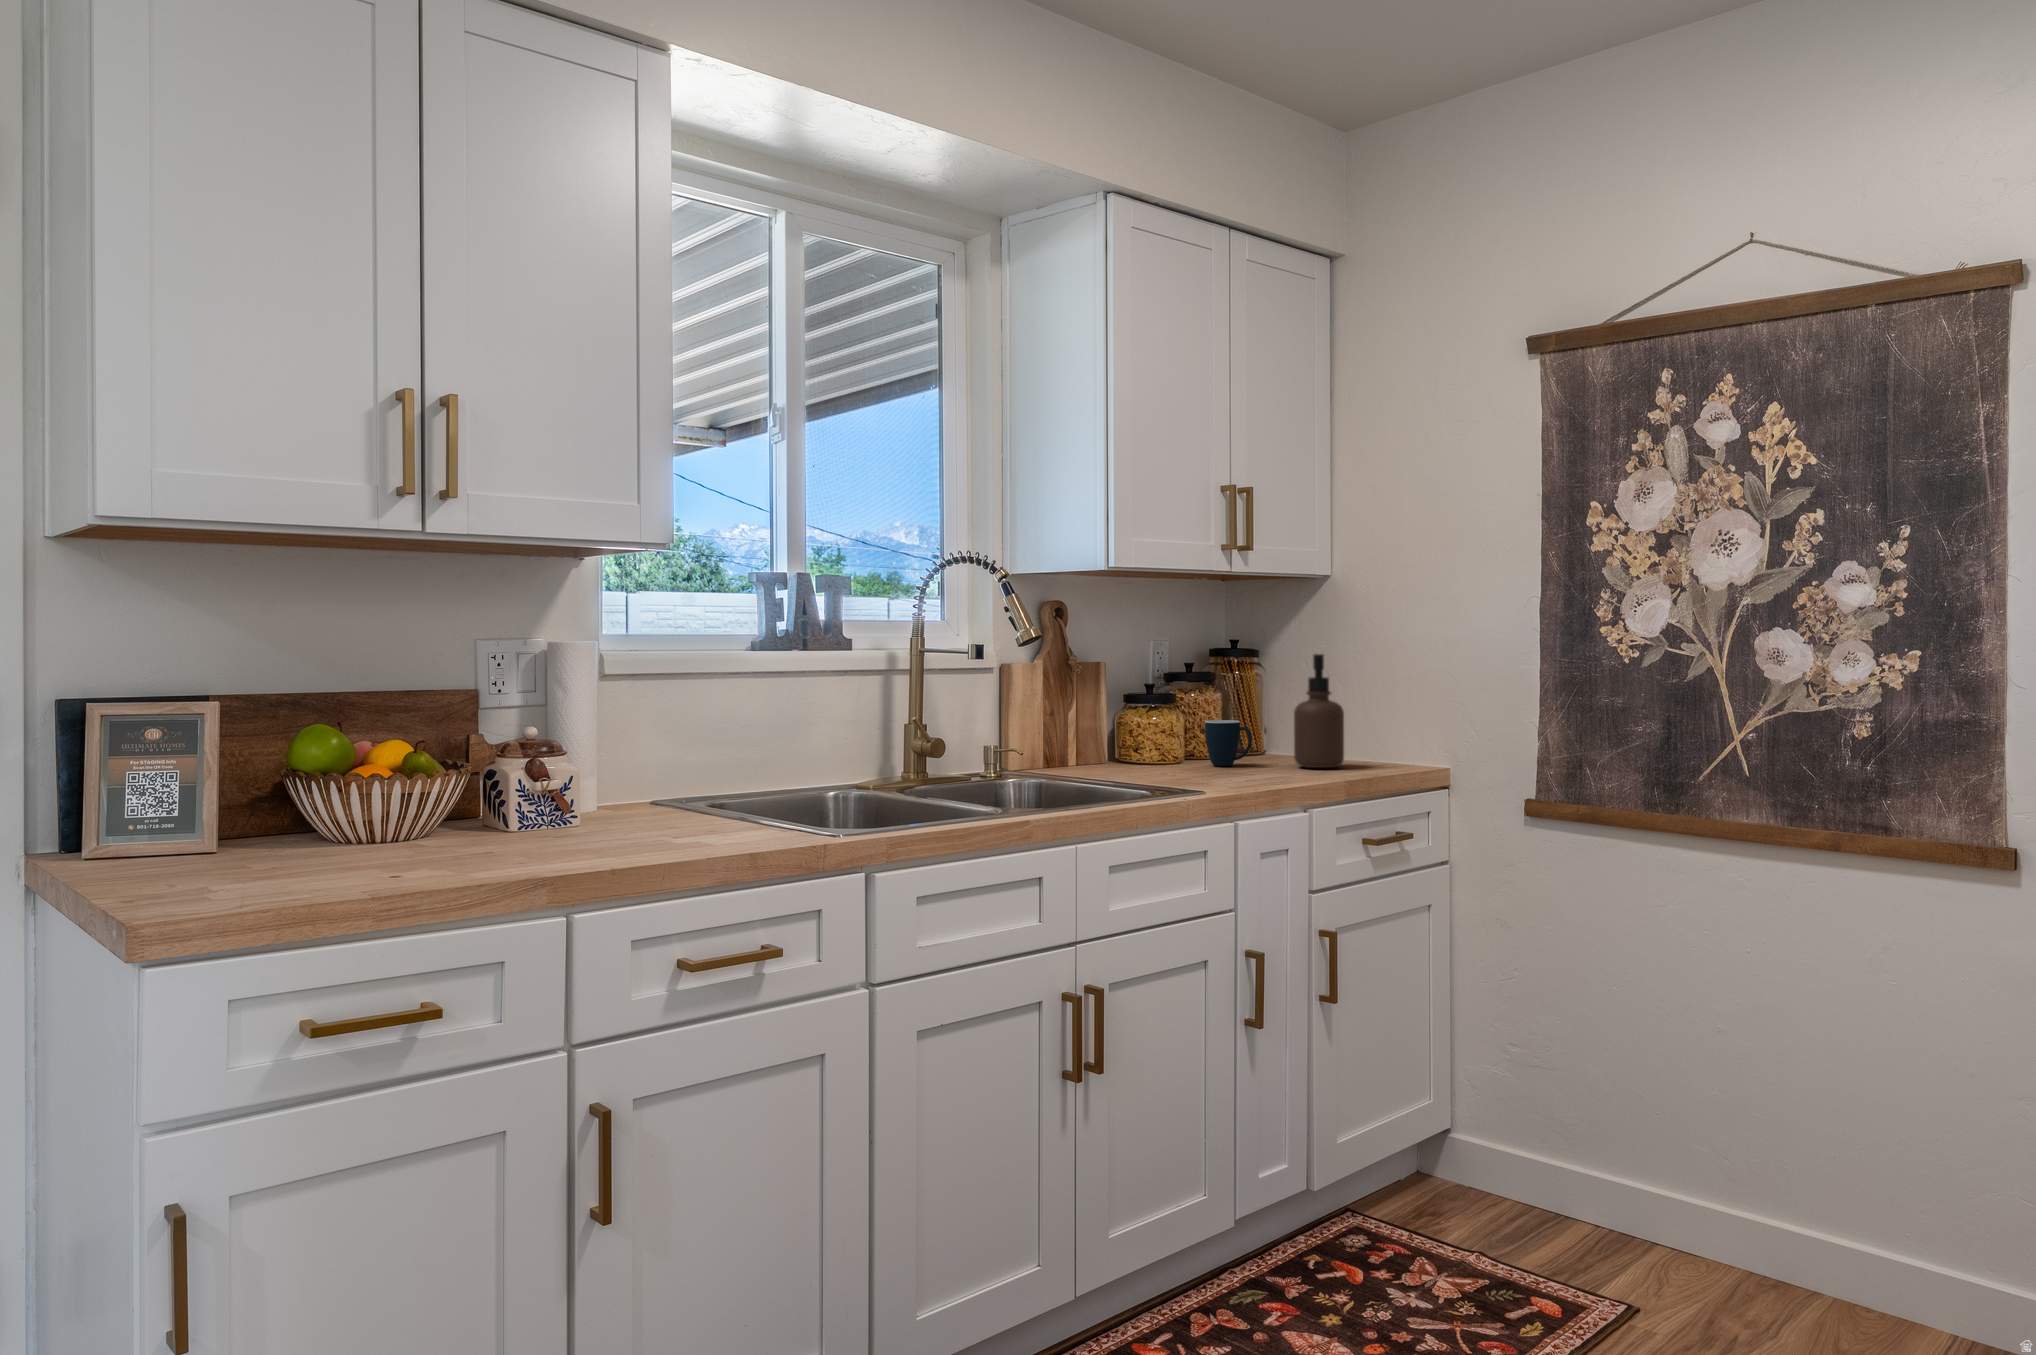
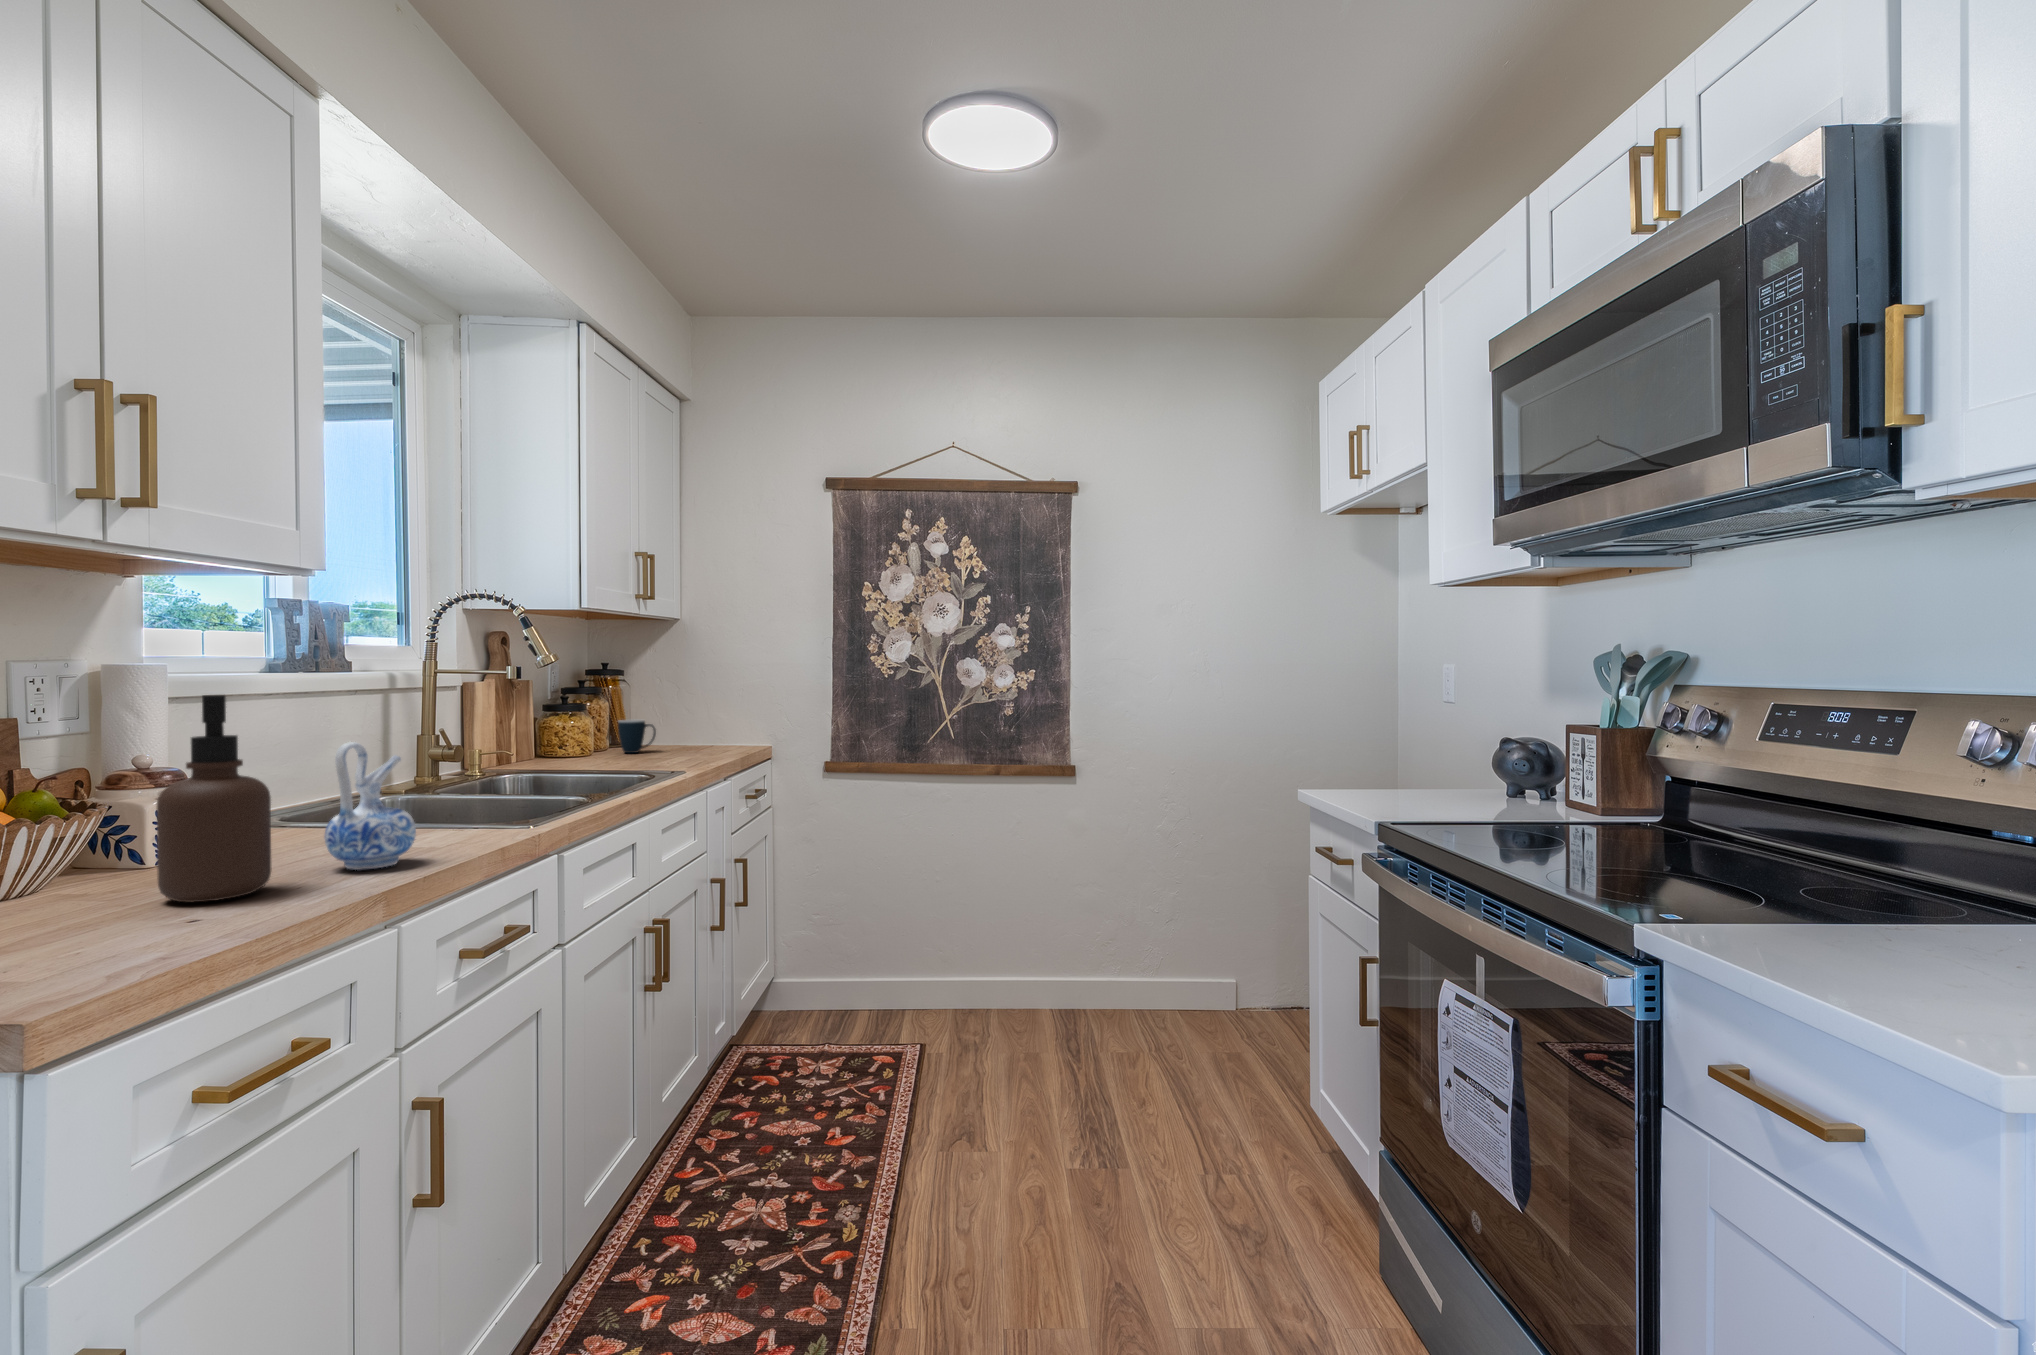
soap dispenser: present [1294,654,1344,768] -> present [157,695,271,902]
ceramic pitcher: none [571,718,654,854] -> present [325,742,416,870]

